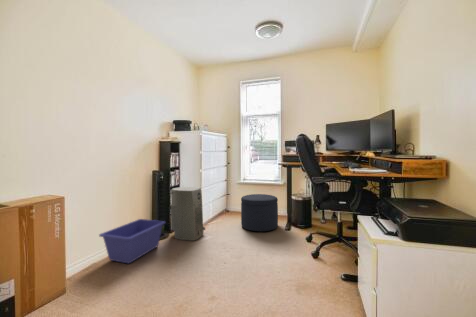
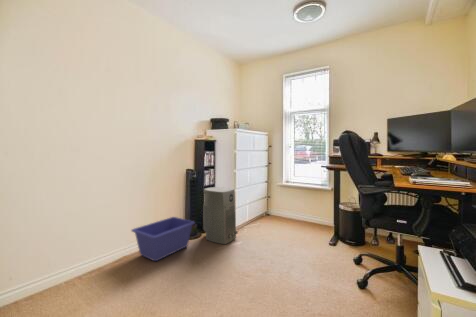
ottoman: present [241,194,278,232] -> none [278,199,321,243]

